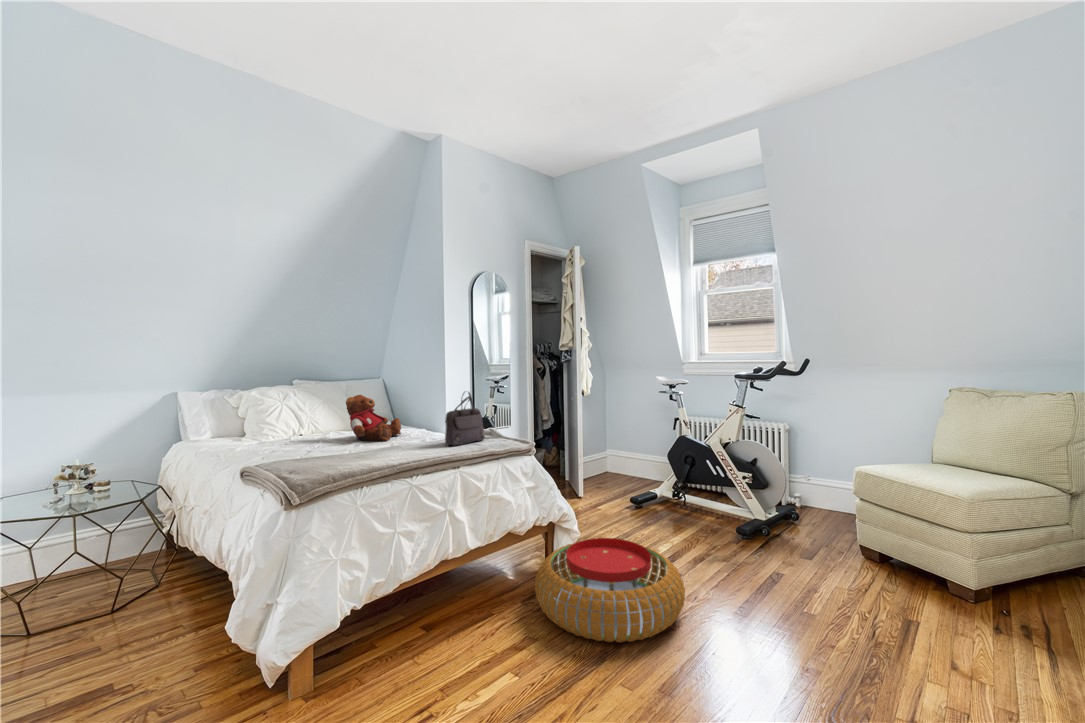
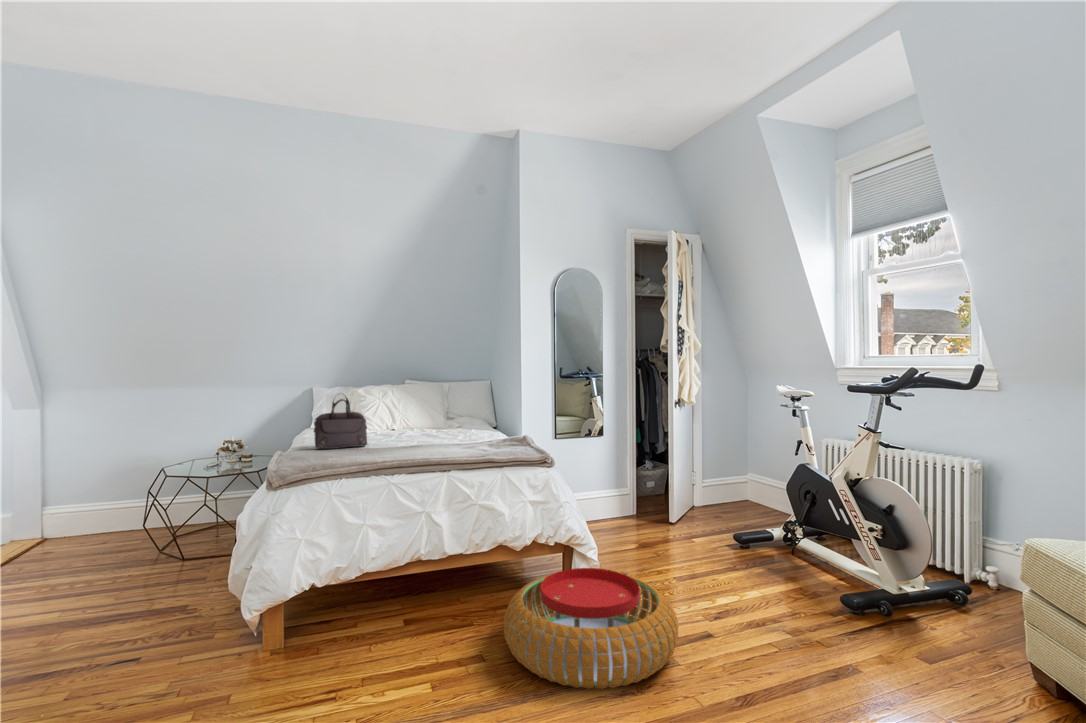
handbag: present [445,392,485,446] -> present [314,397,367,449]
teddy bear: present [346,395,401,441] -> none [401,394,456,441]

